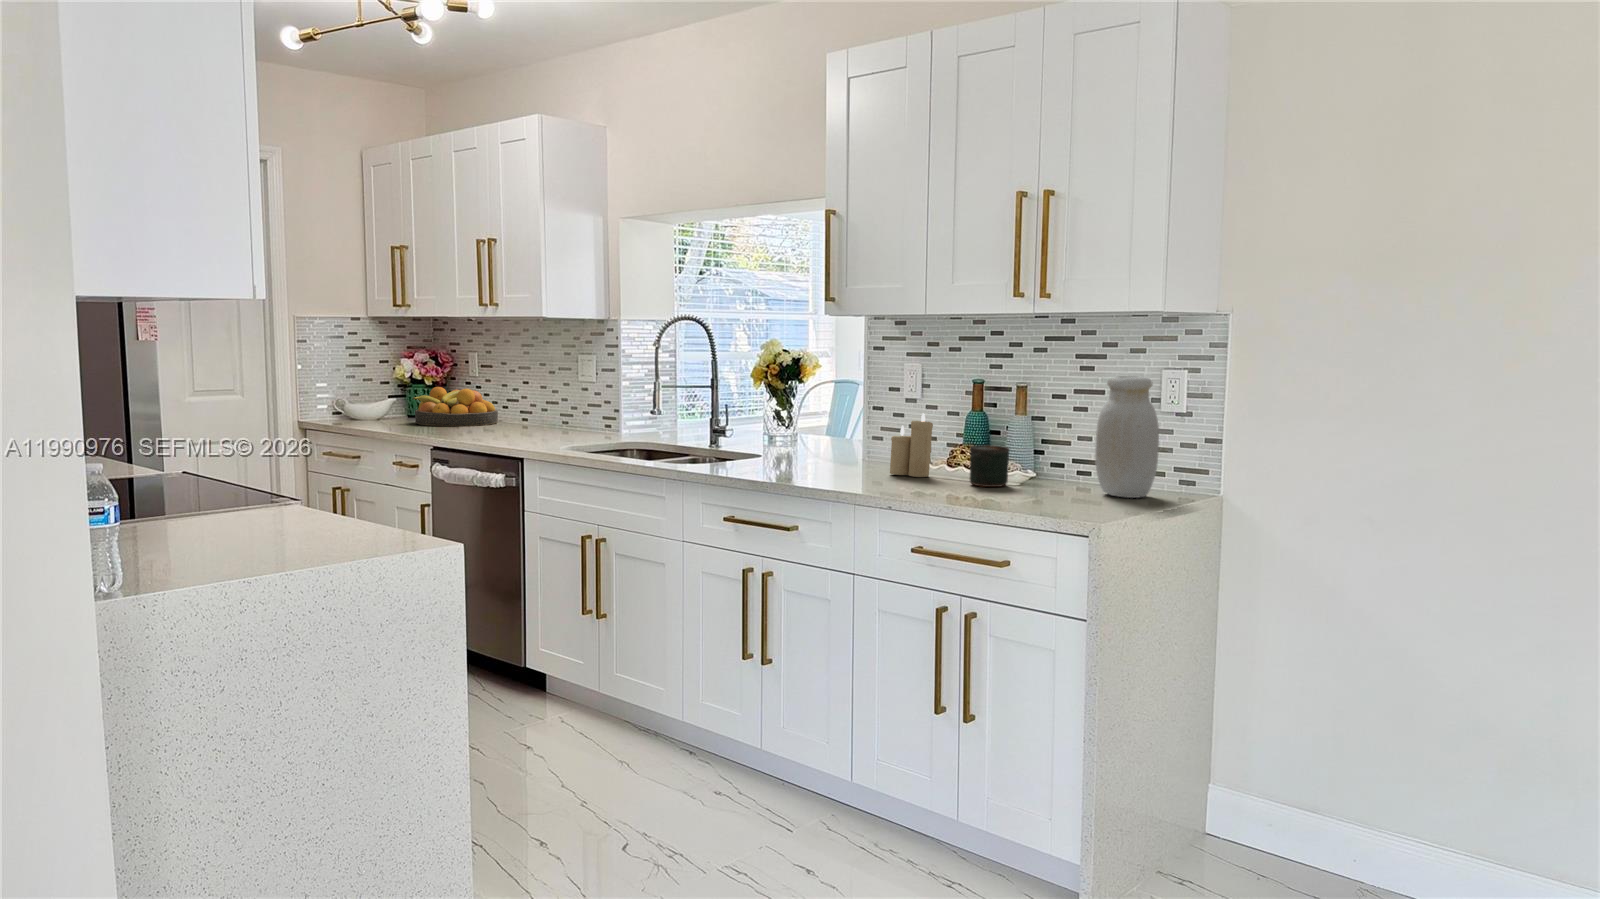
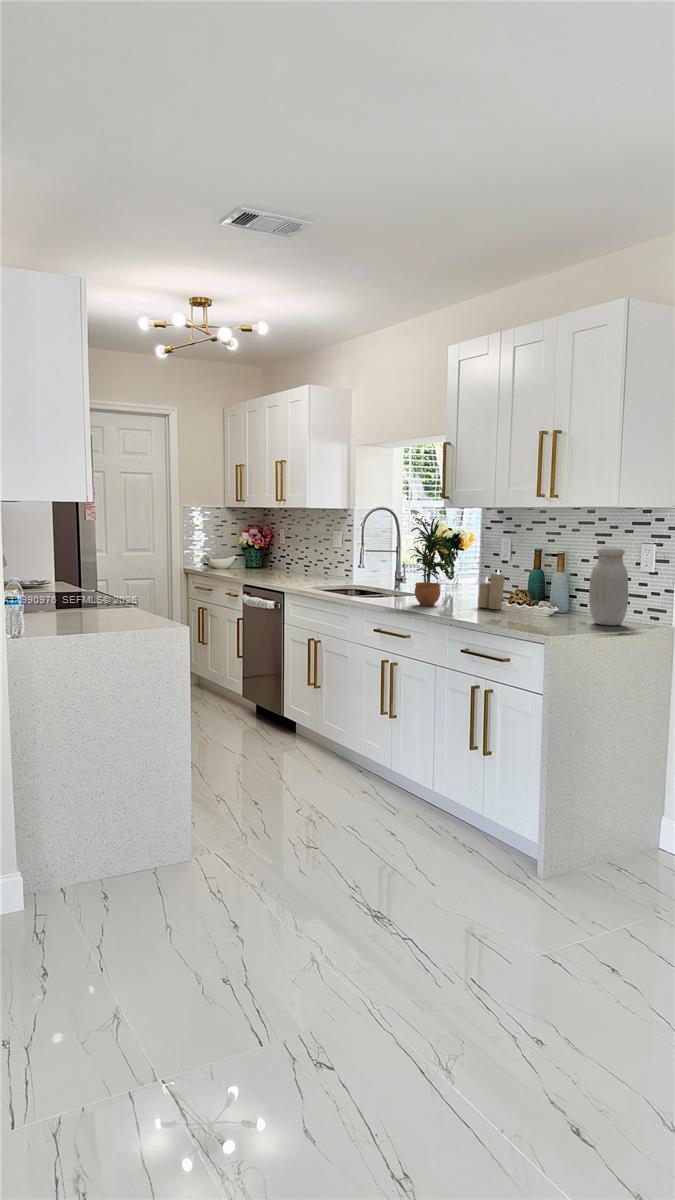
potted plant: none [772,333,851,476] -> present [409,518,453,606]
fruit bowl: present [413,387,498,426] -> none [244,549,294,573]
mug: present [970,445,1009,487] -> none [515,590,543,616]

